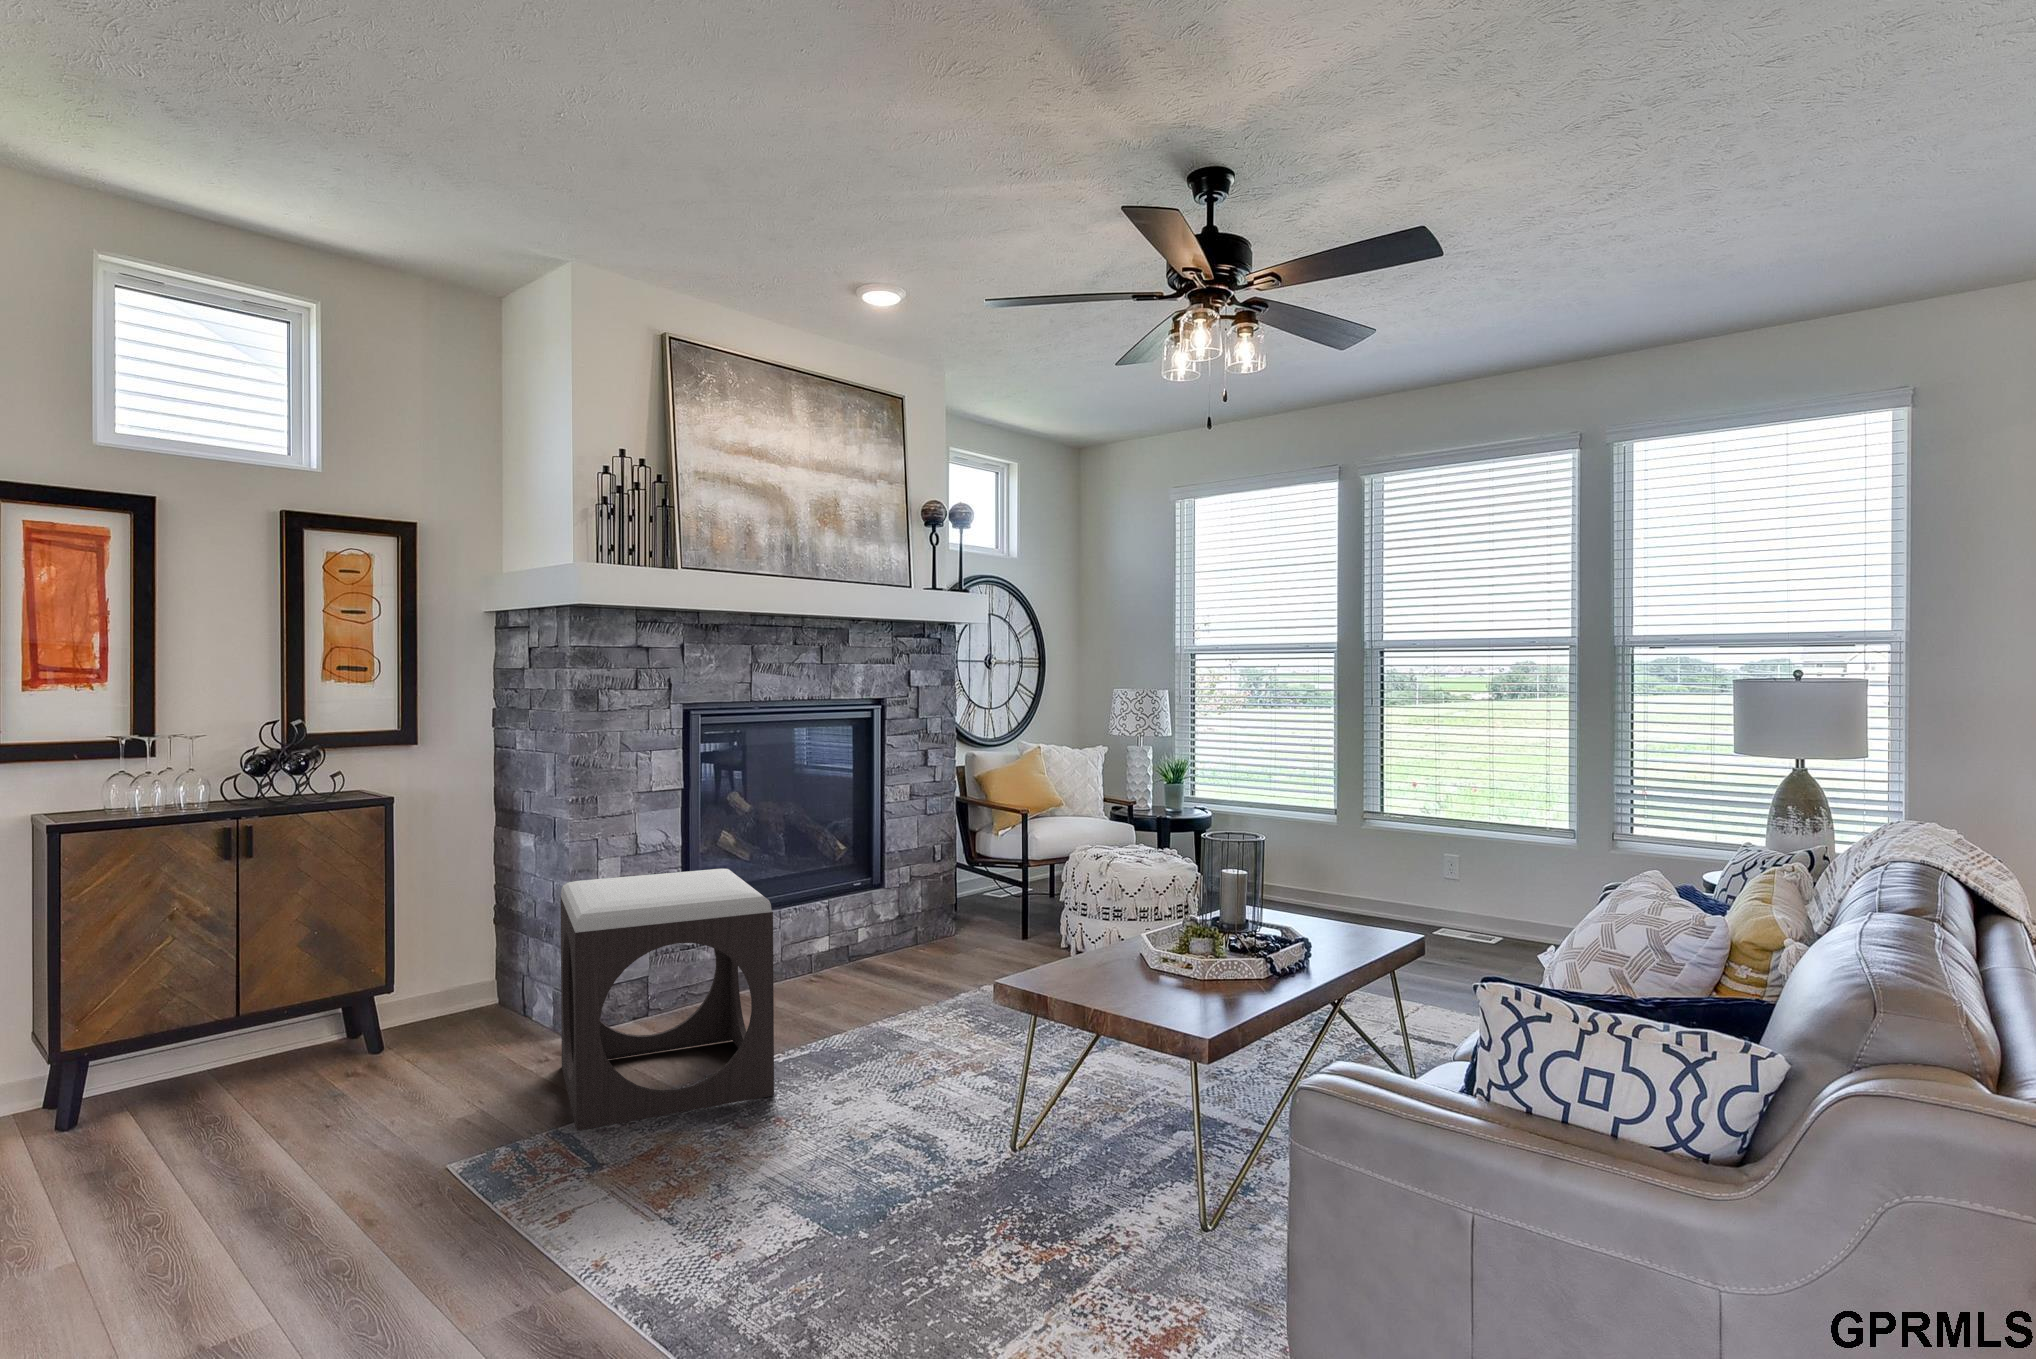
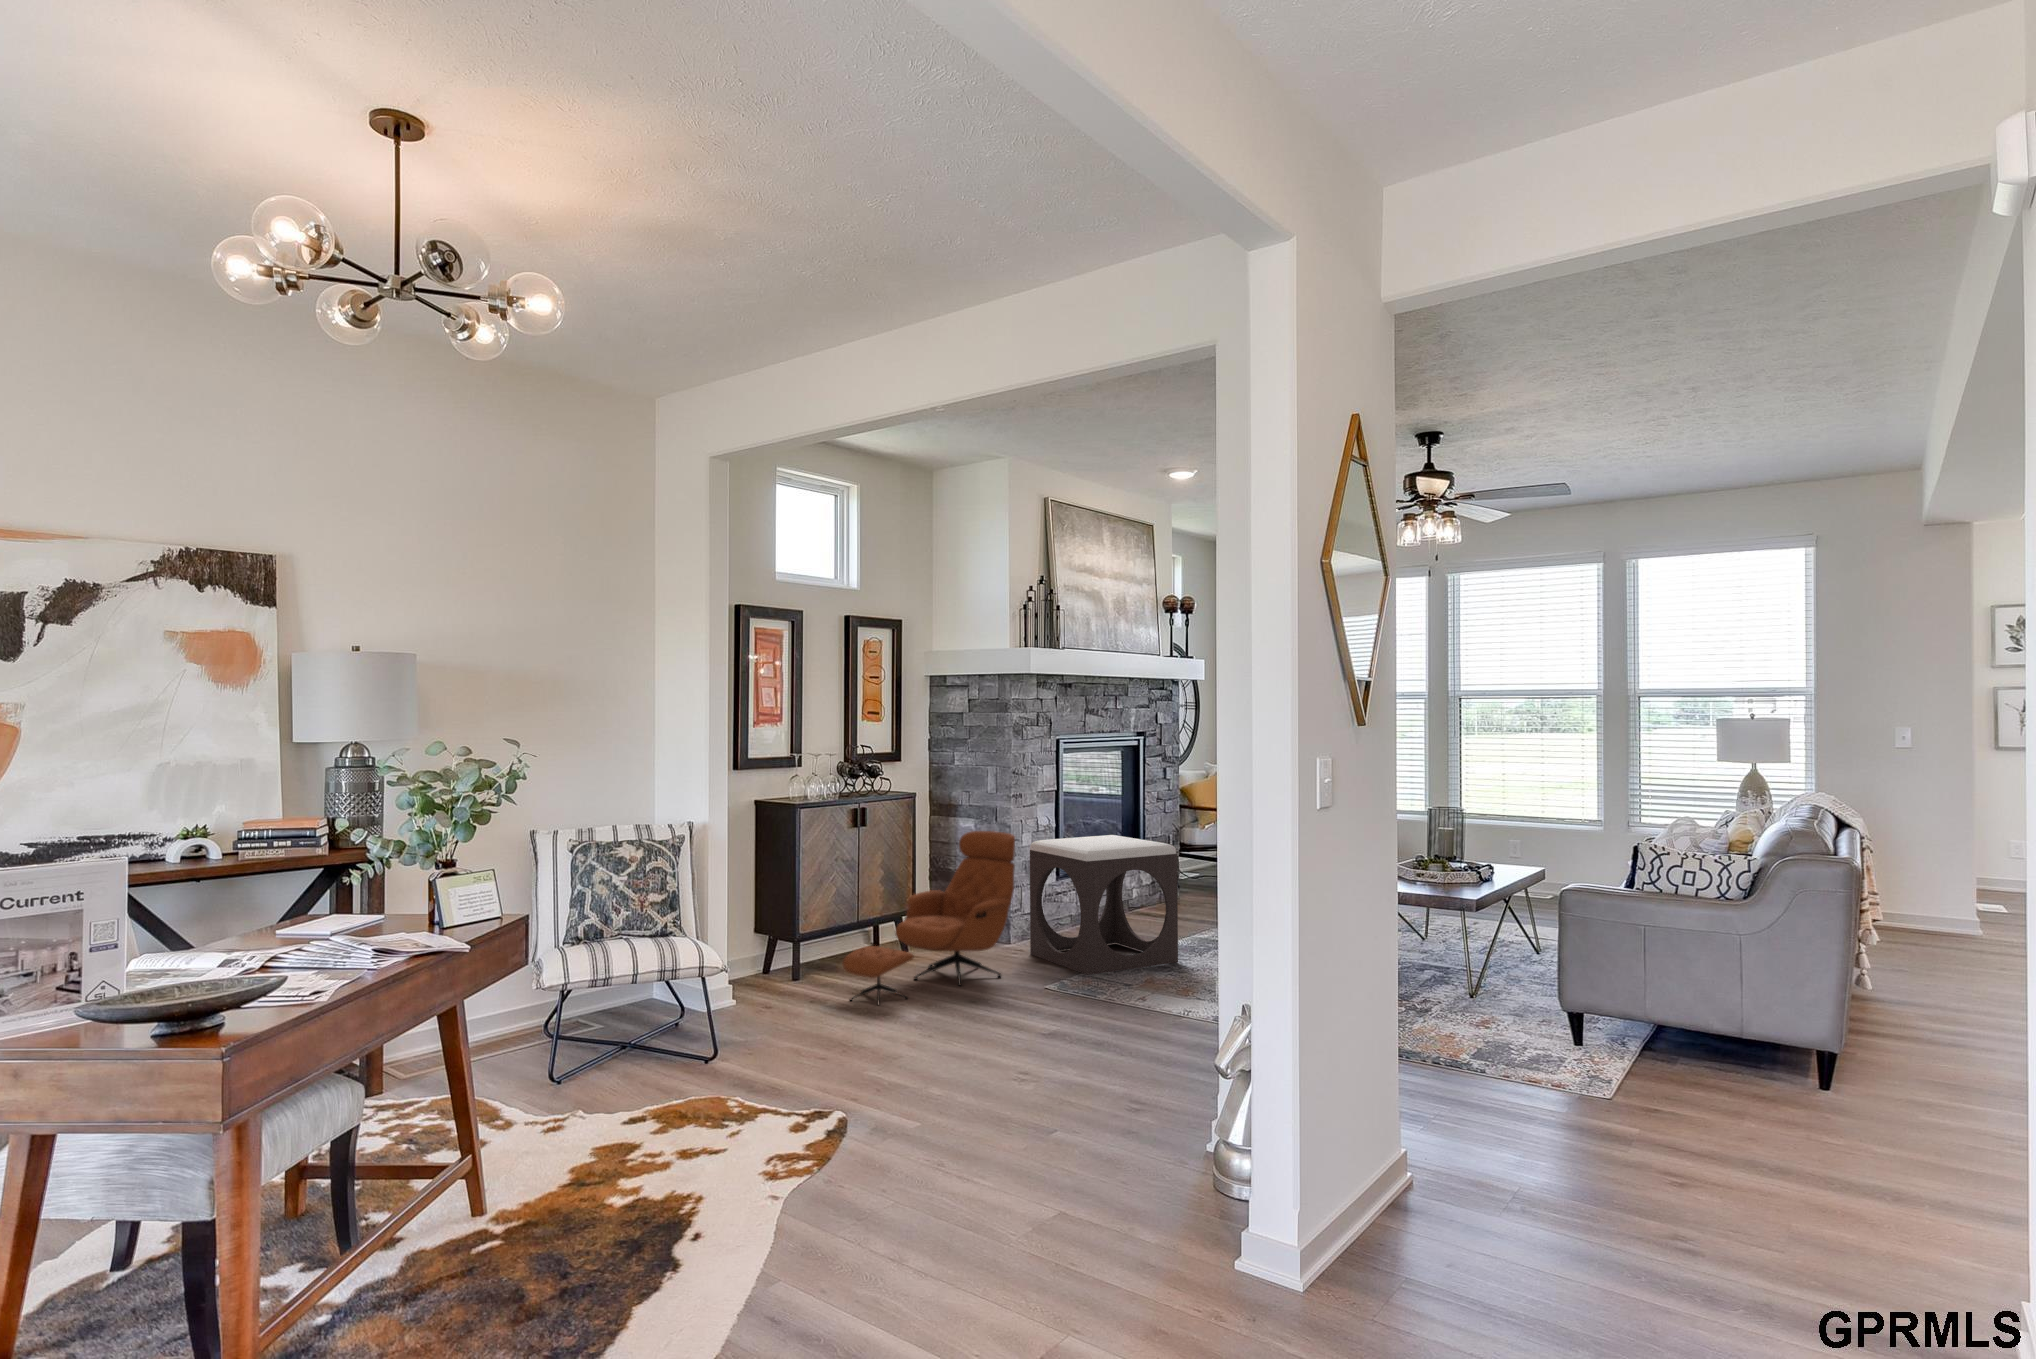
lounge chair: none [37,869,477,1224] -> present [843,831,1015,1004]

